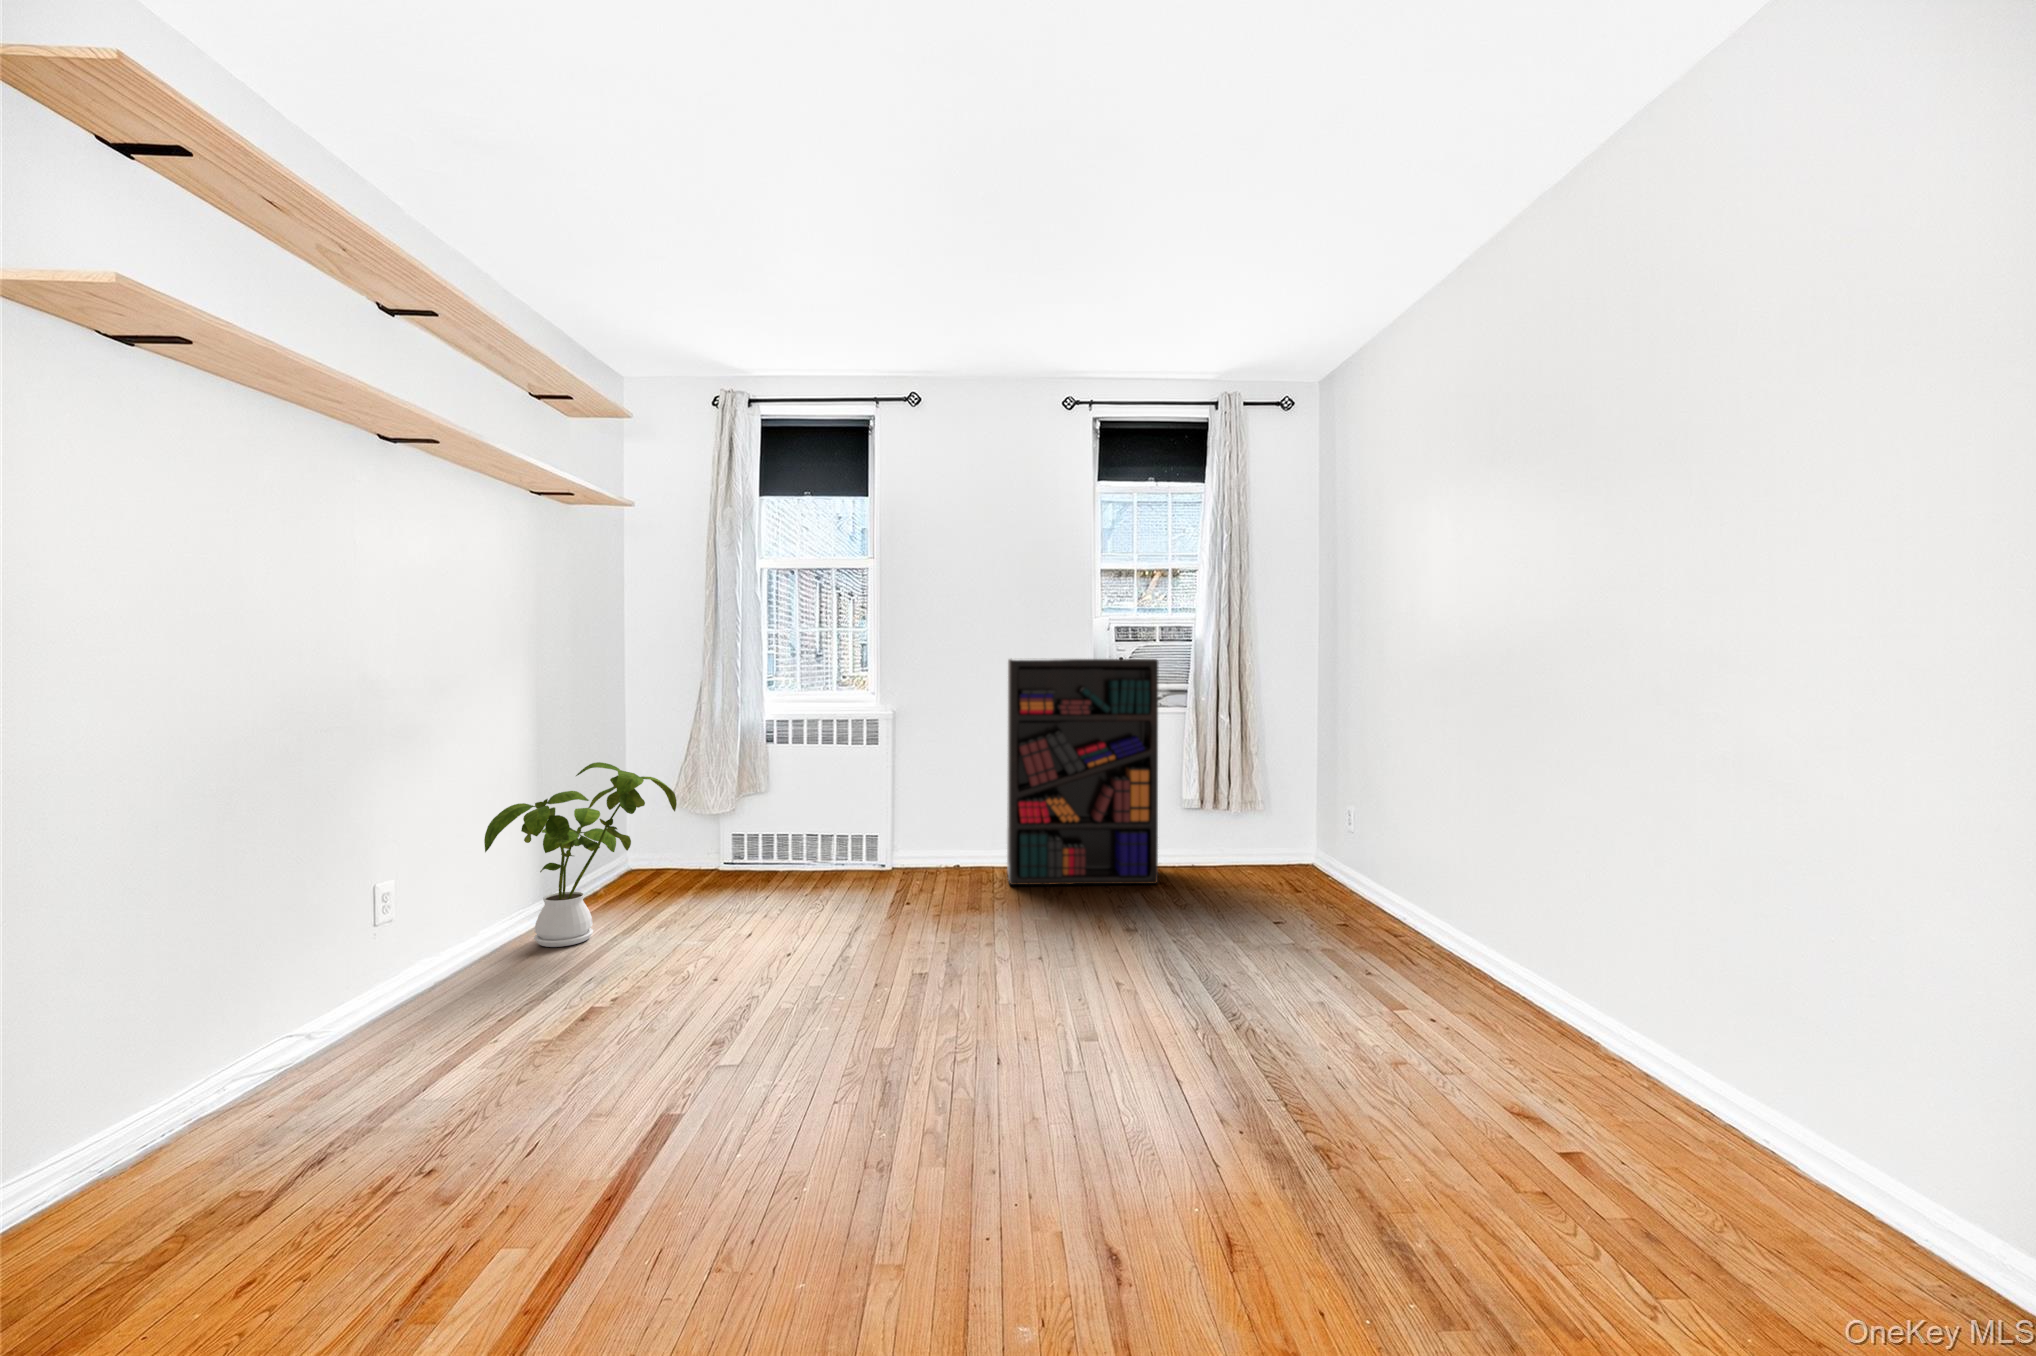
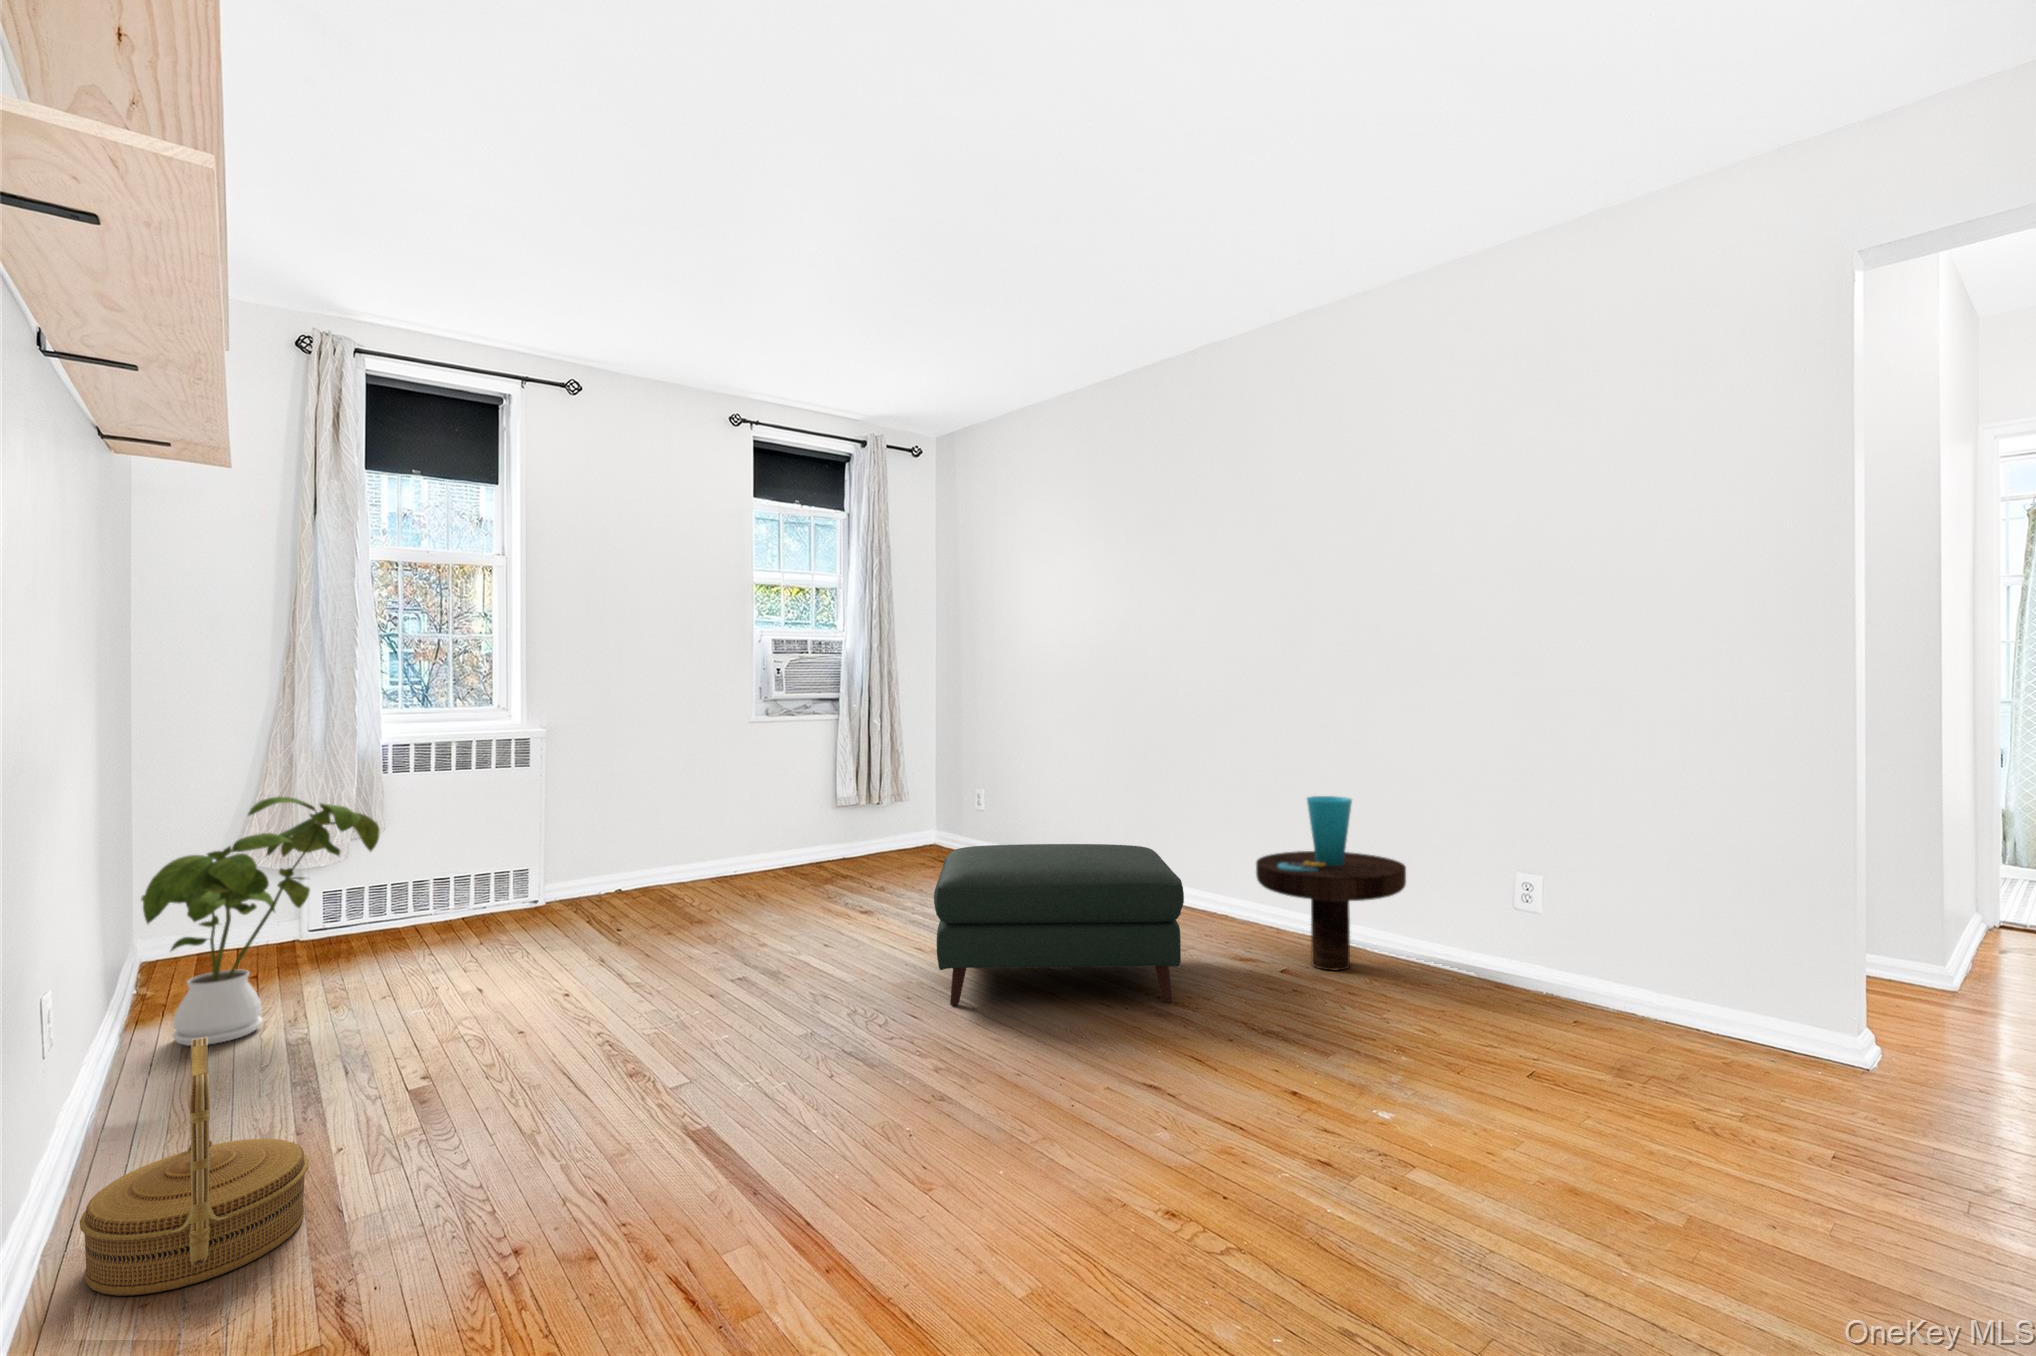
bookshelf: present [1007,658,1158,885] -> none [674,670,836,899]
ottoman: none [1017,880,1390,1164] -> present [934,844,1184,1005]
side table: none [1532,884,1856,1205] -> present [1256,796,1406,971]
basket: none [190,955,366,1151] -> present [80,1037,309,1296]

